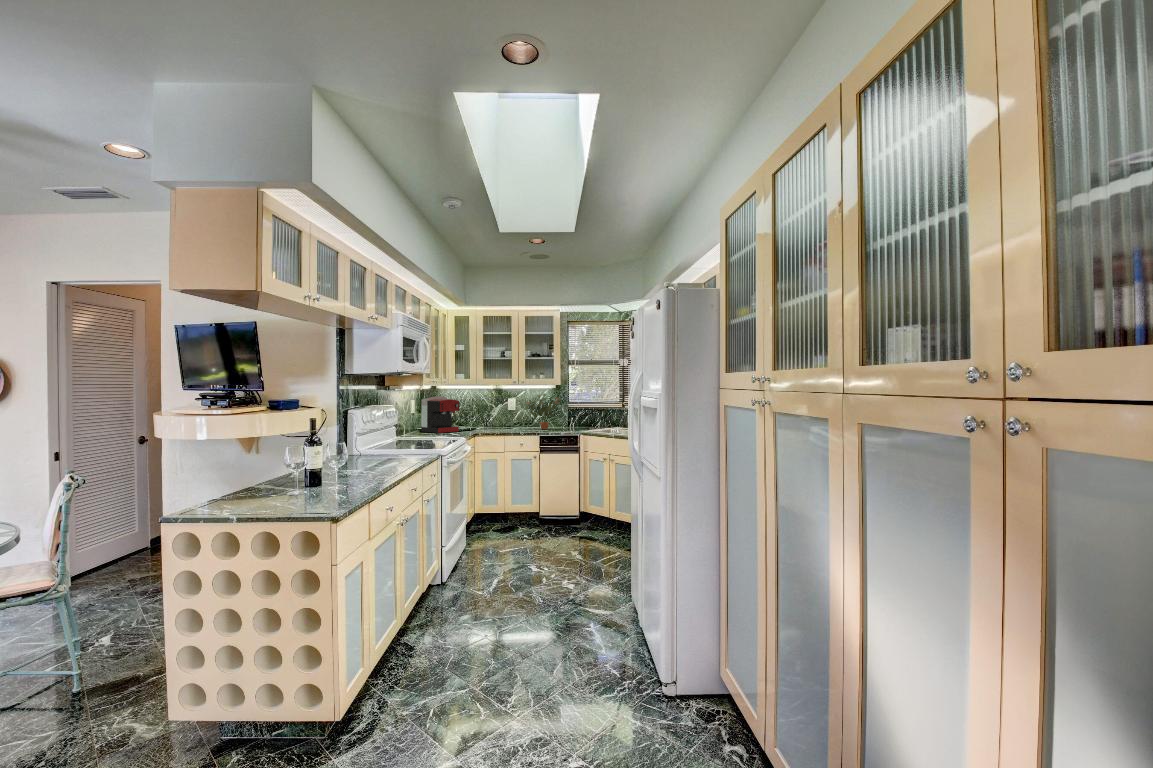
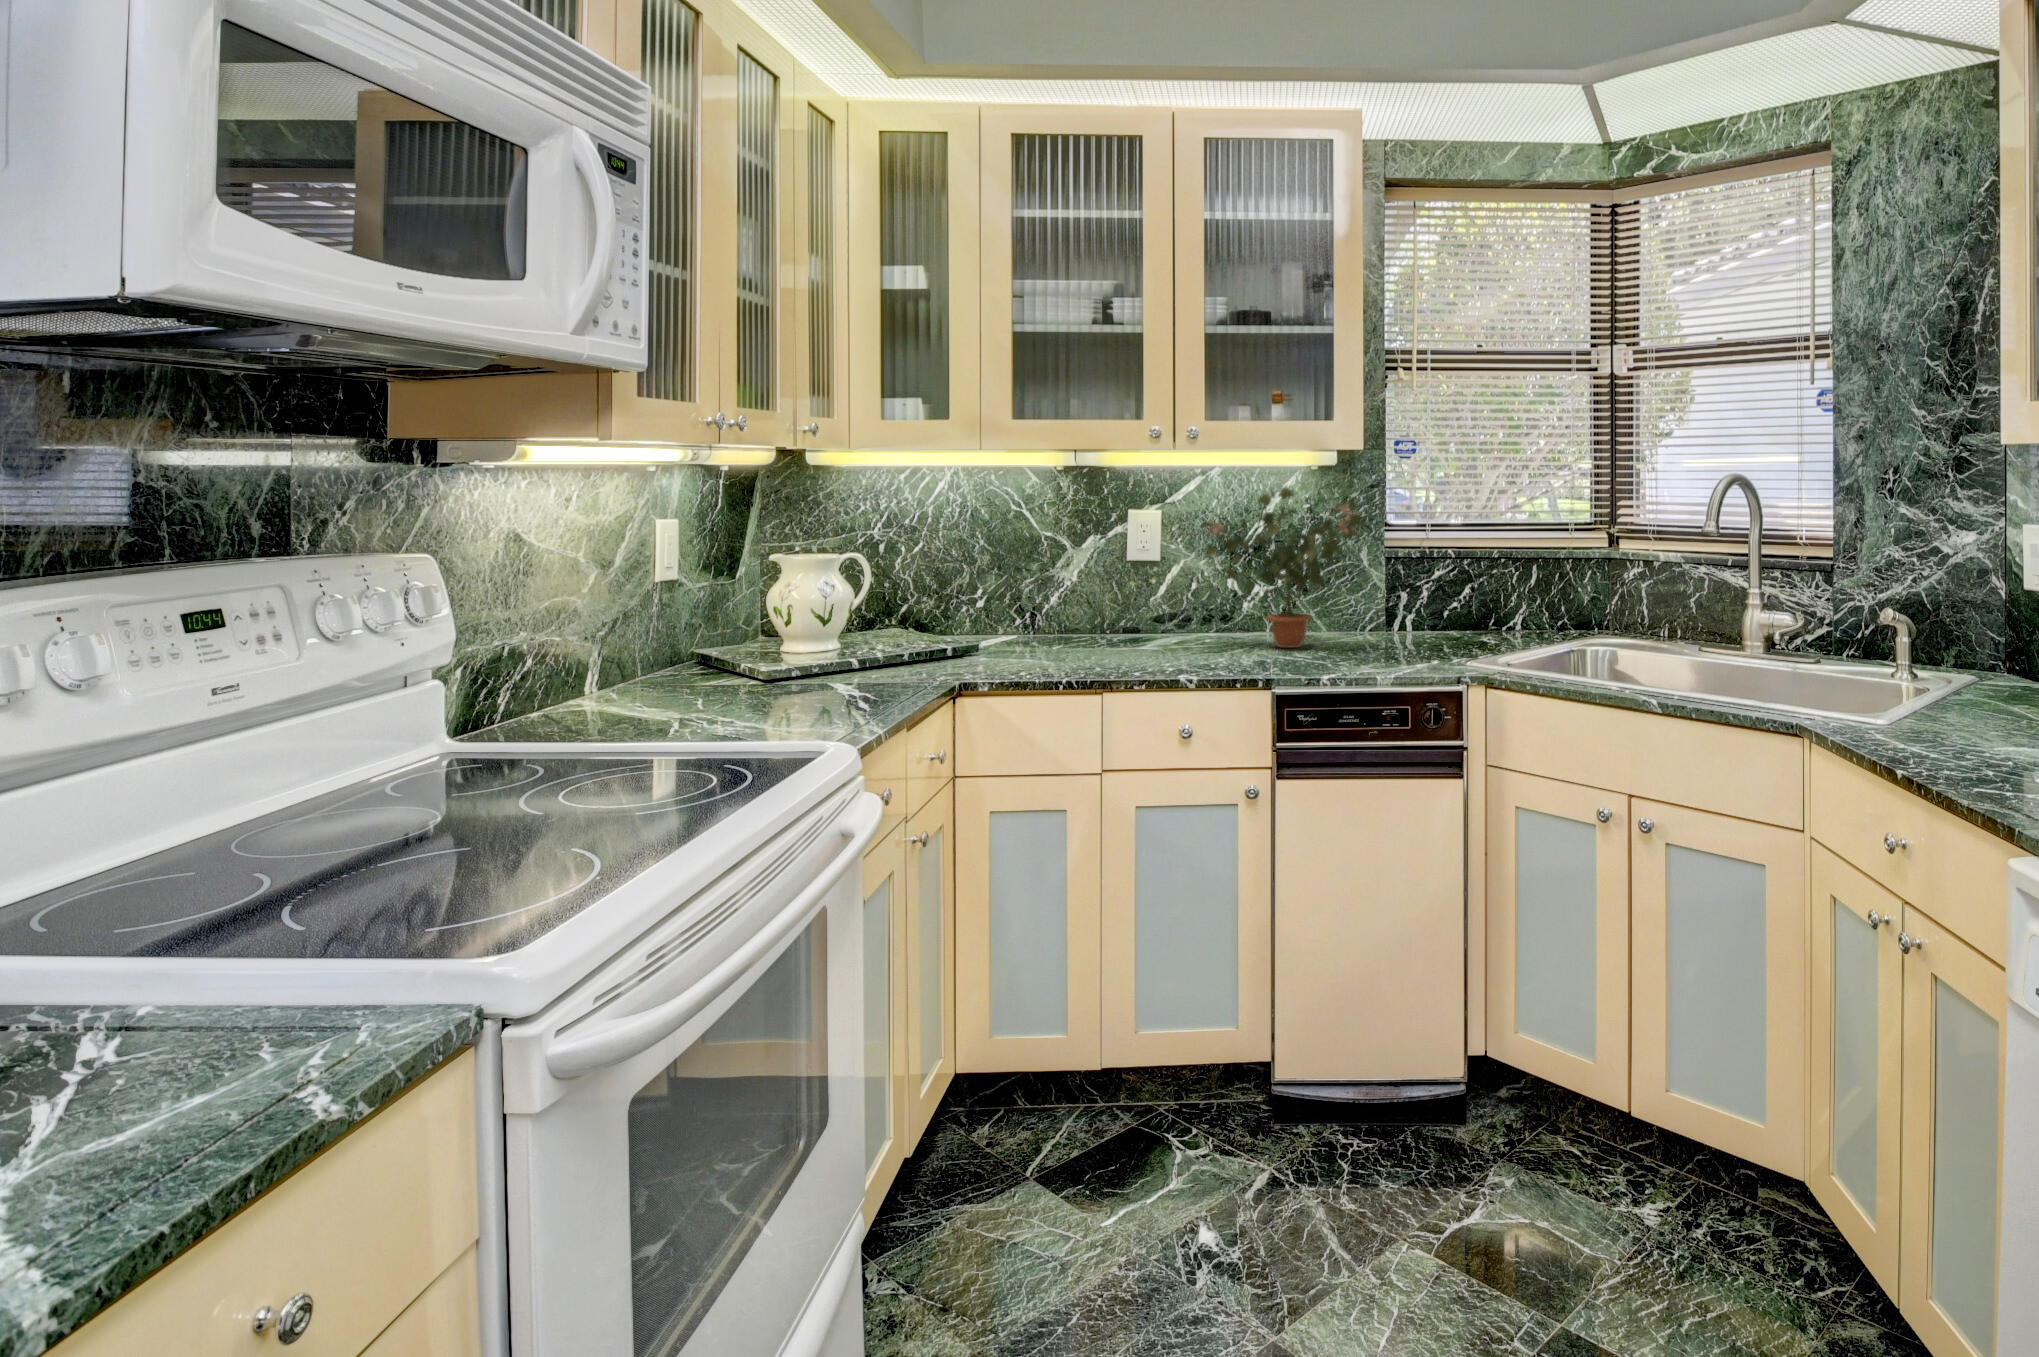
coffee maker: present [421,396,459,433] -> none [691,501,886,691]

